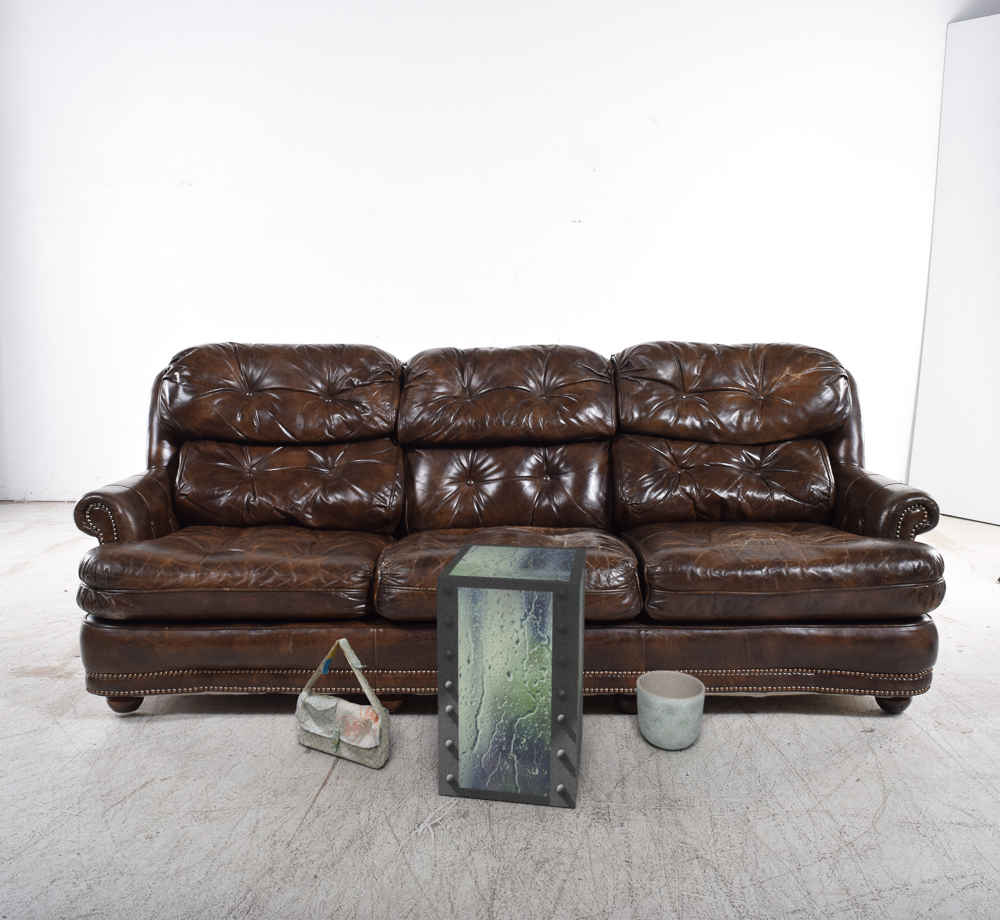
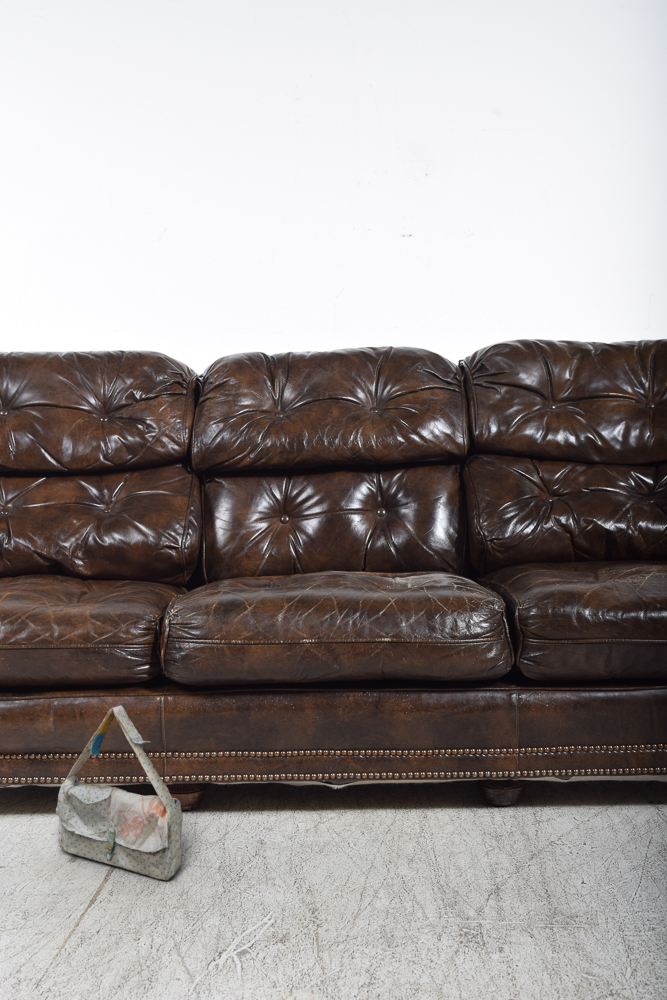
storage box: present [437,543,586,808] -> none [241,580,438,924]
planter: present [636,670,705,750] -> none [508,745,599,848]

